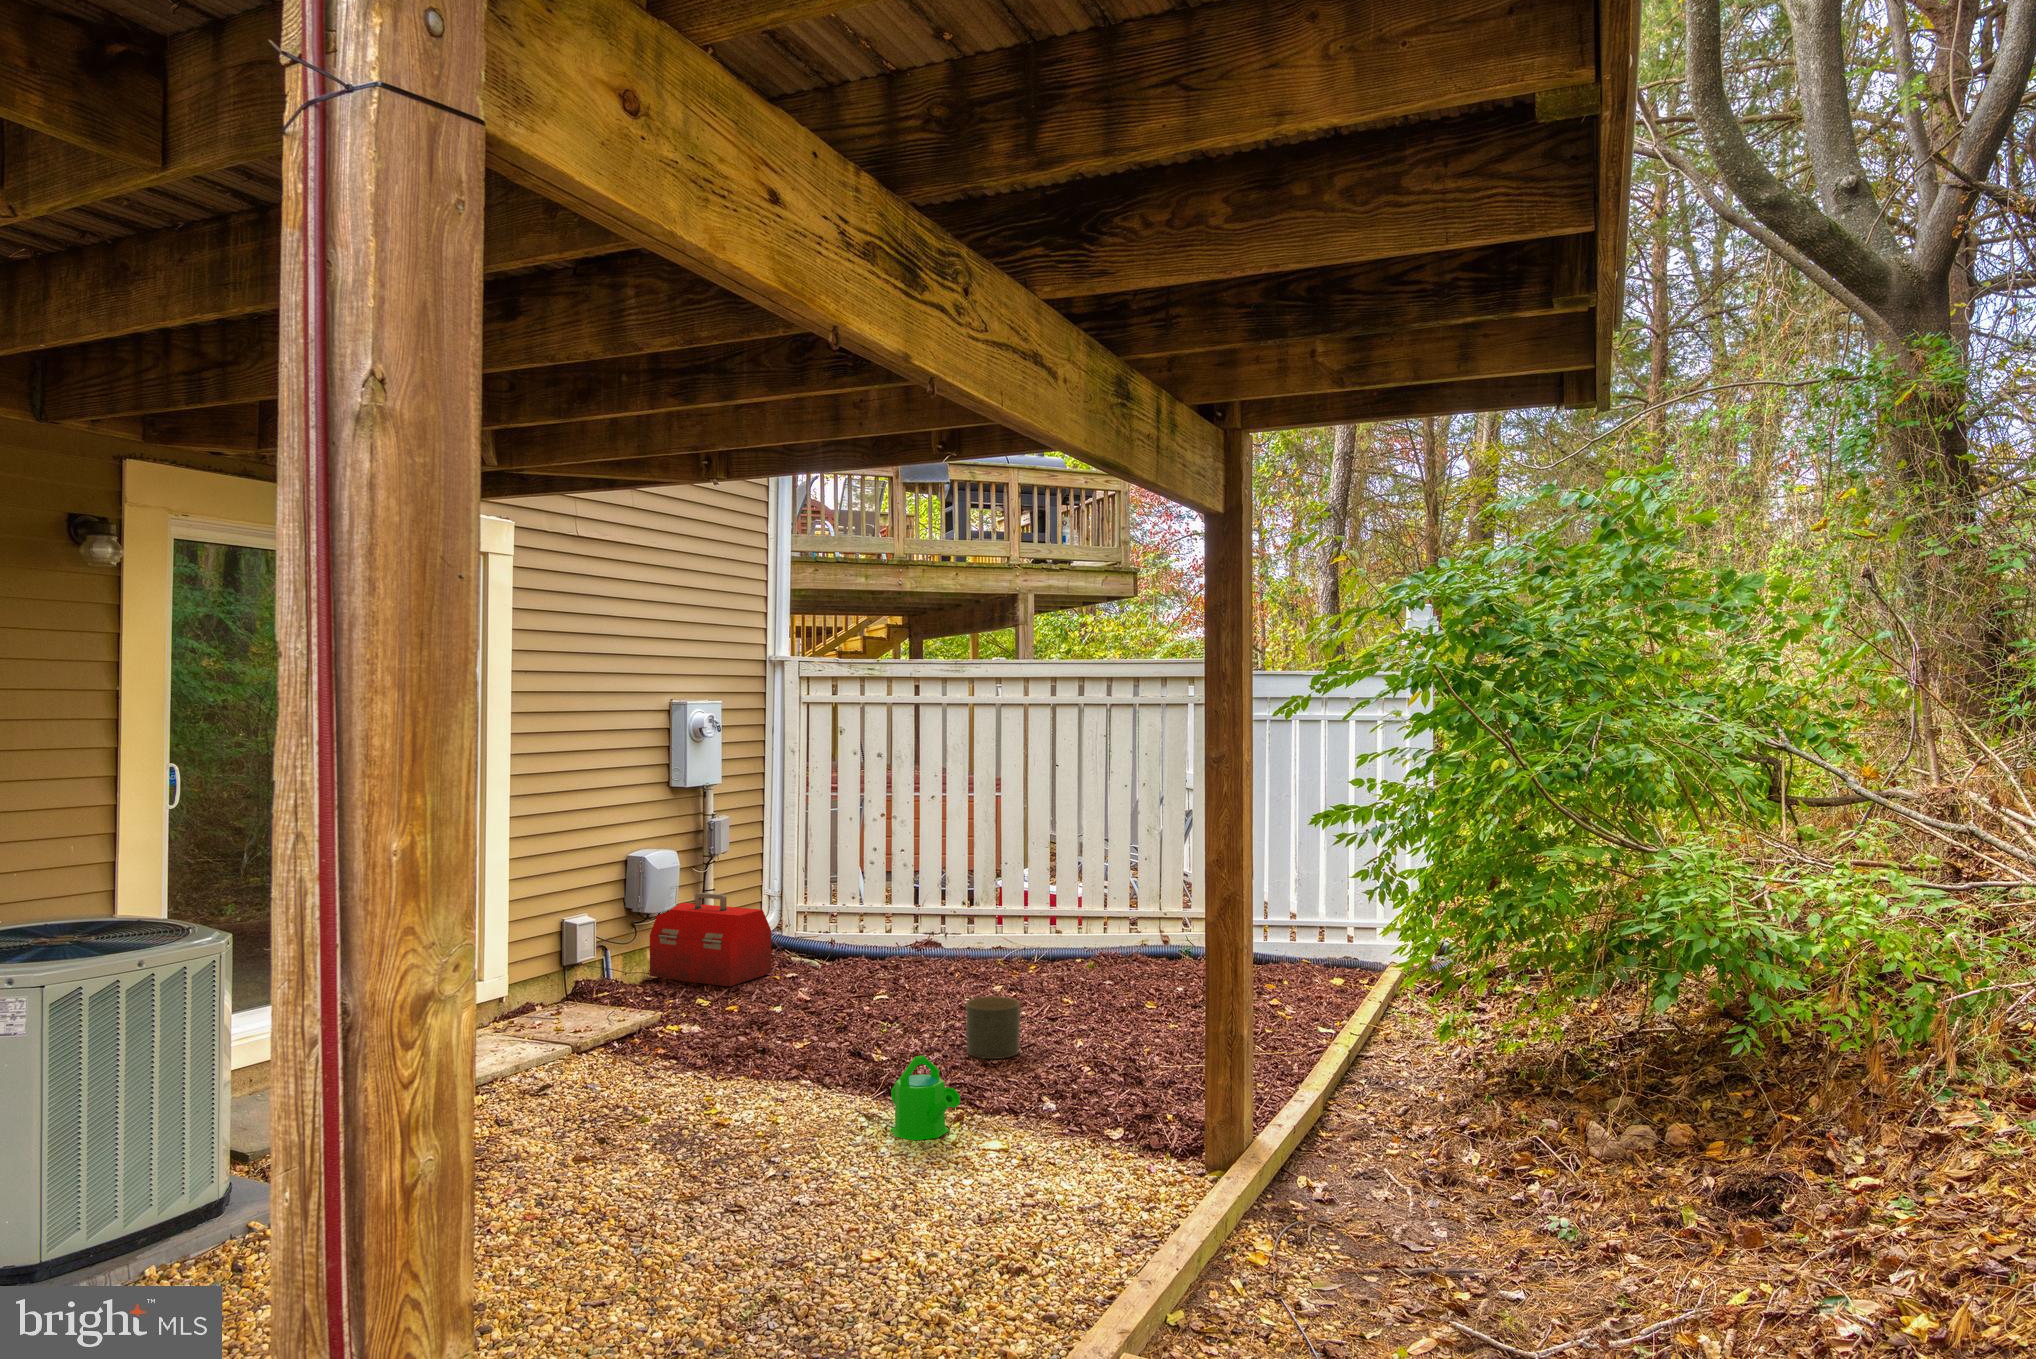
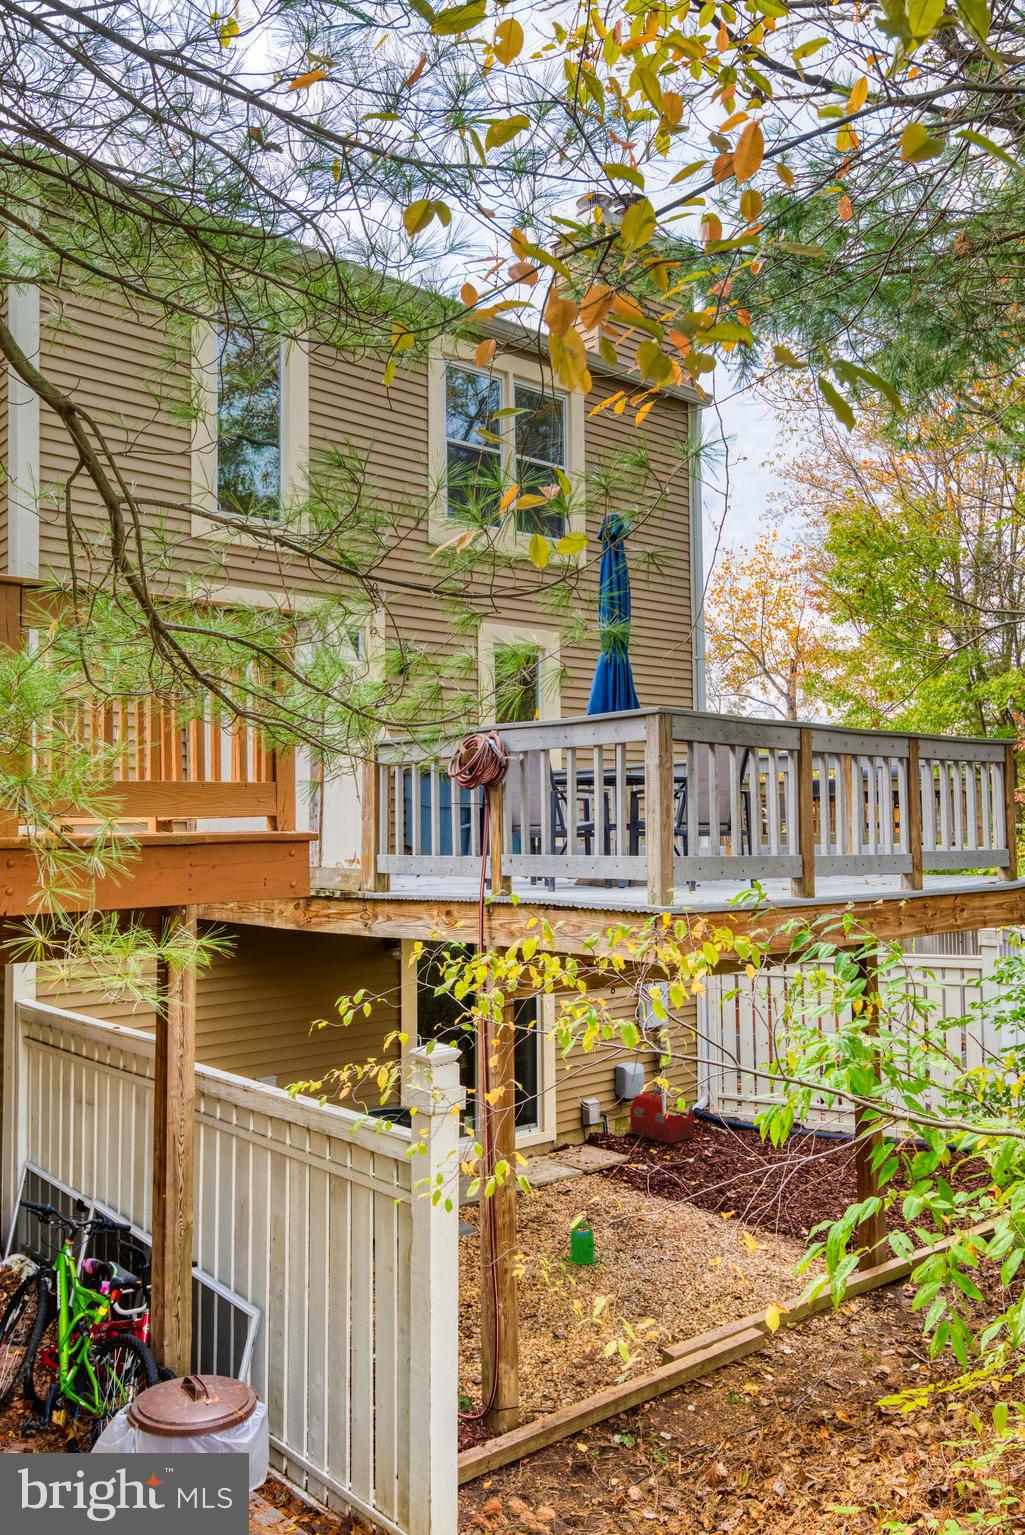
planter: present [966,996,1020,1059] -> none [775,1169,805,1204]
watering can: present [891,1055,960,1140] -> present [569,1222,596,1264]

